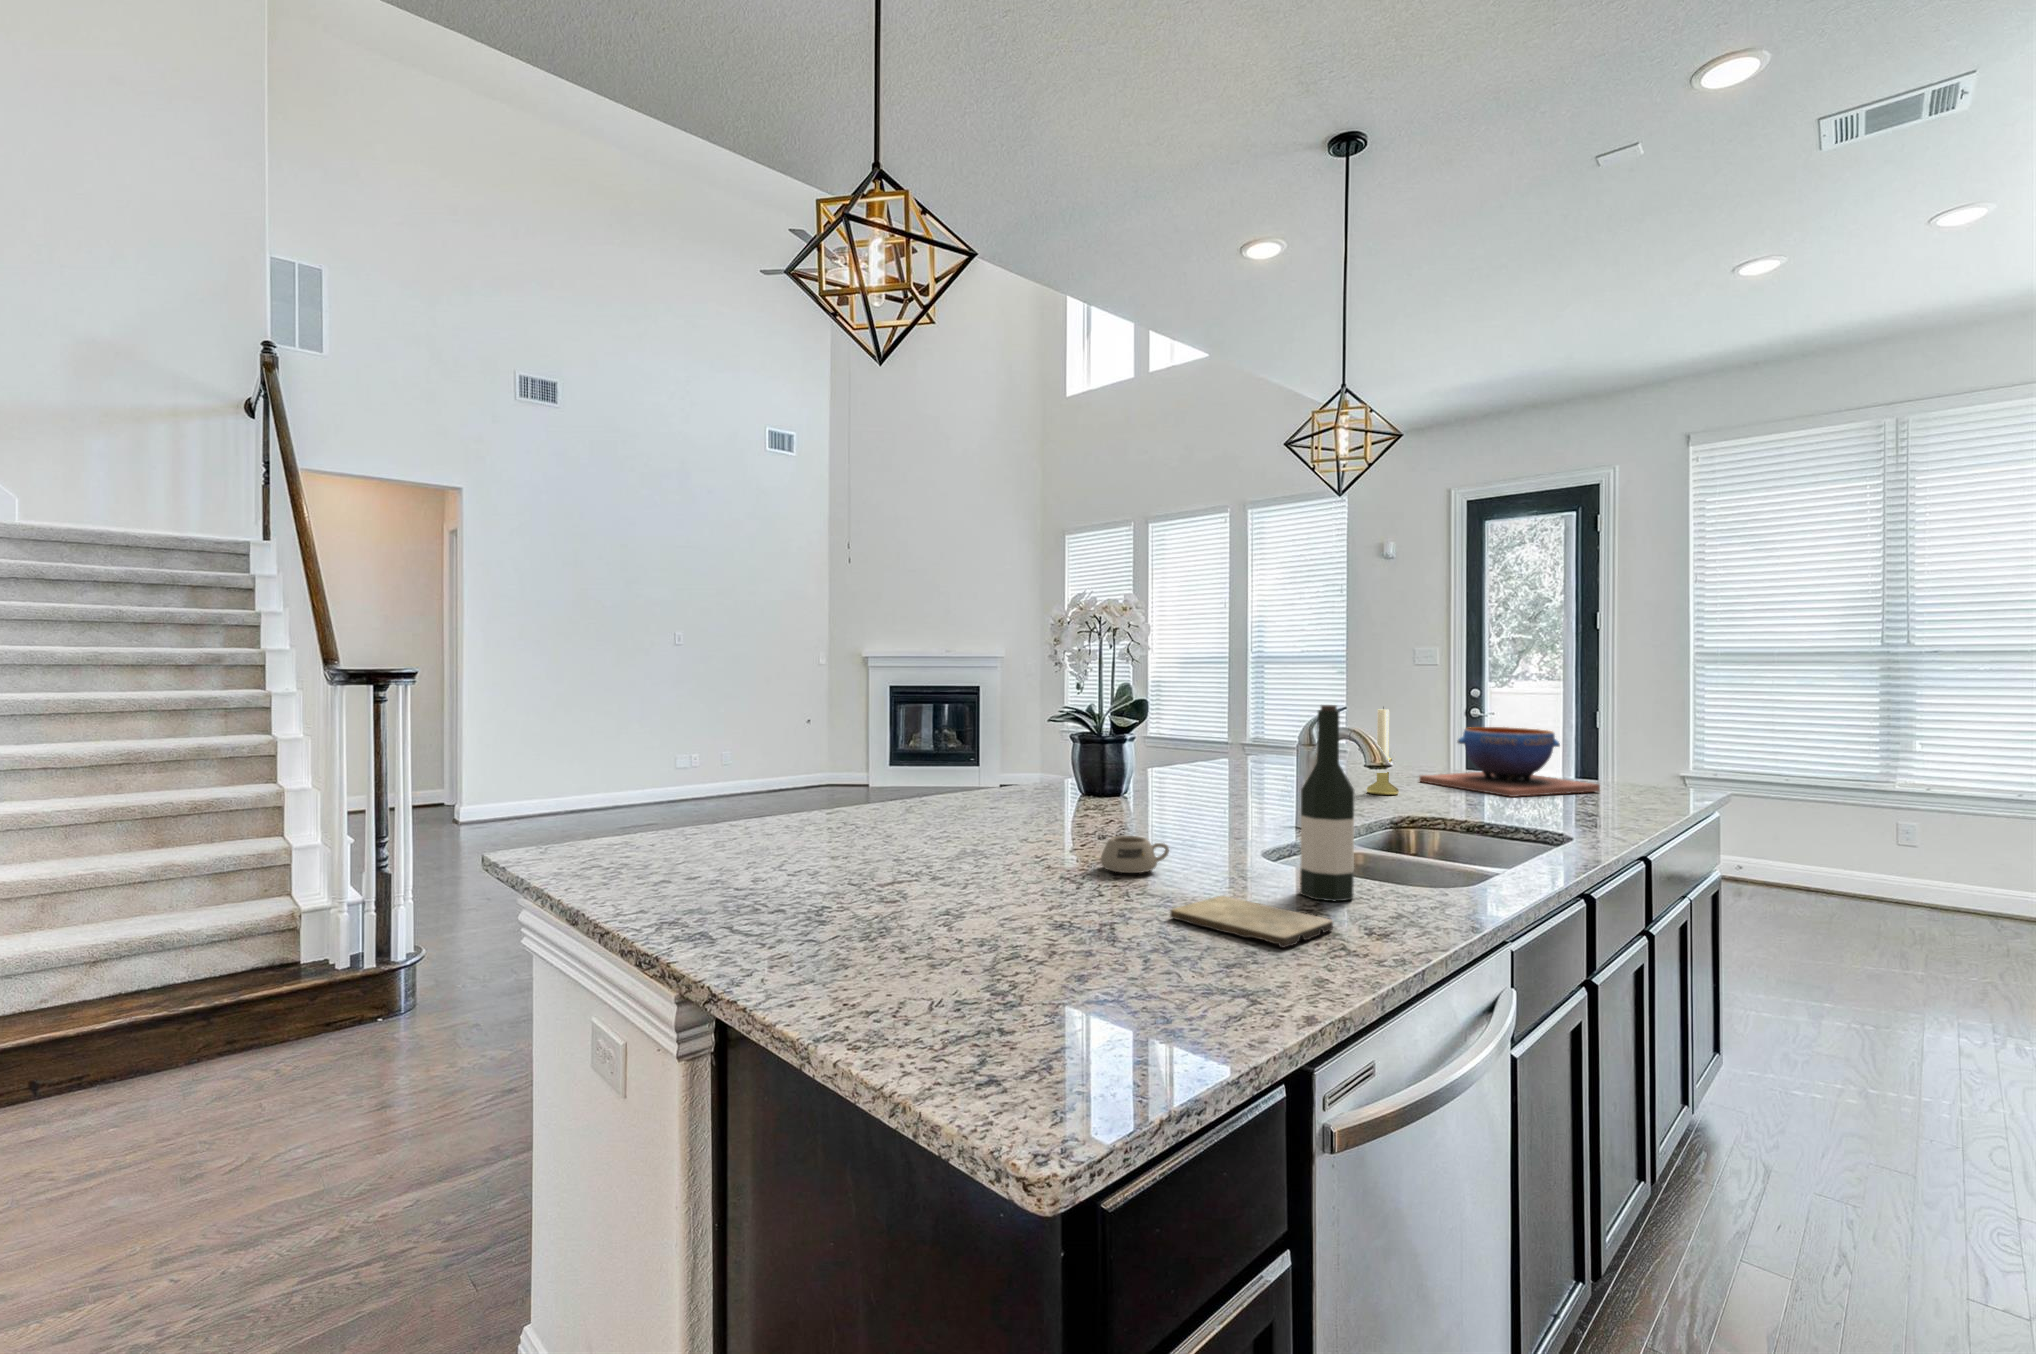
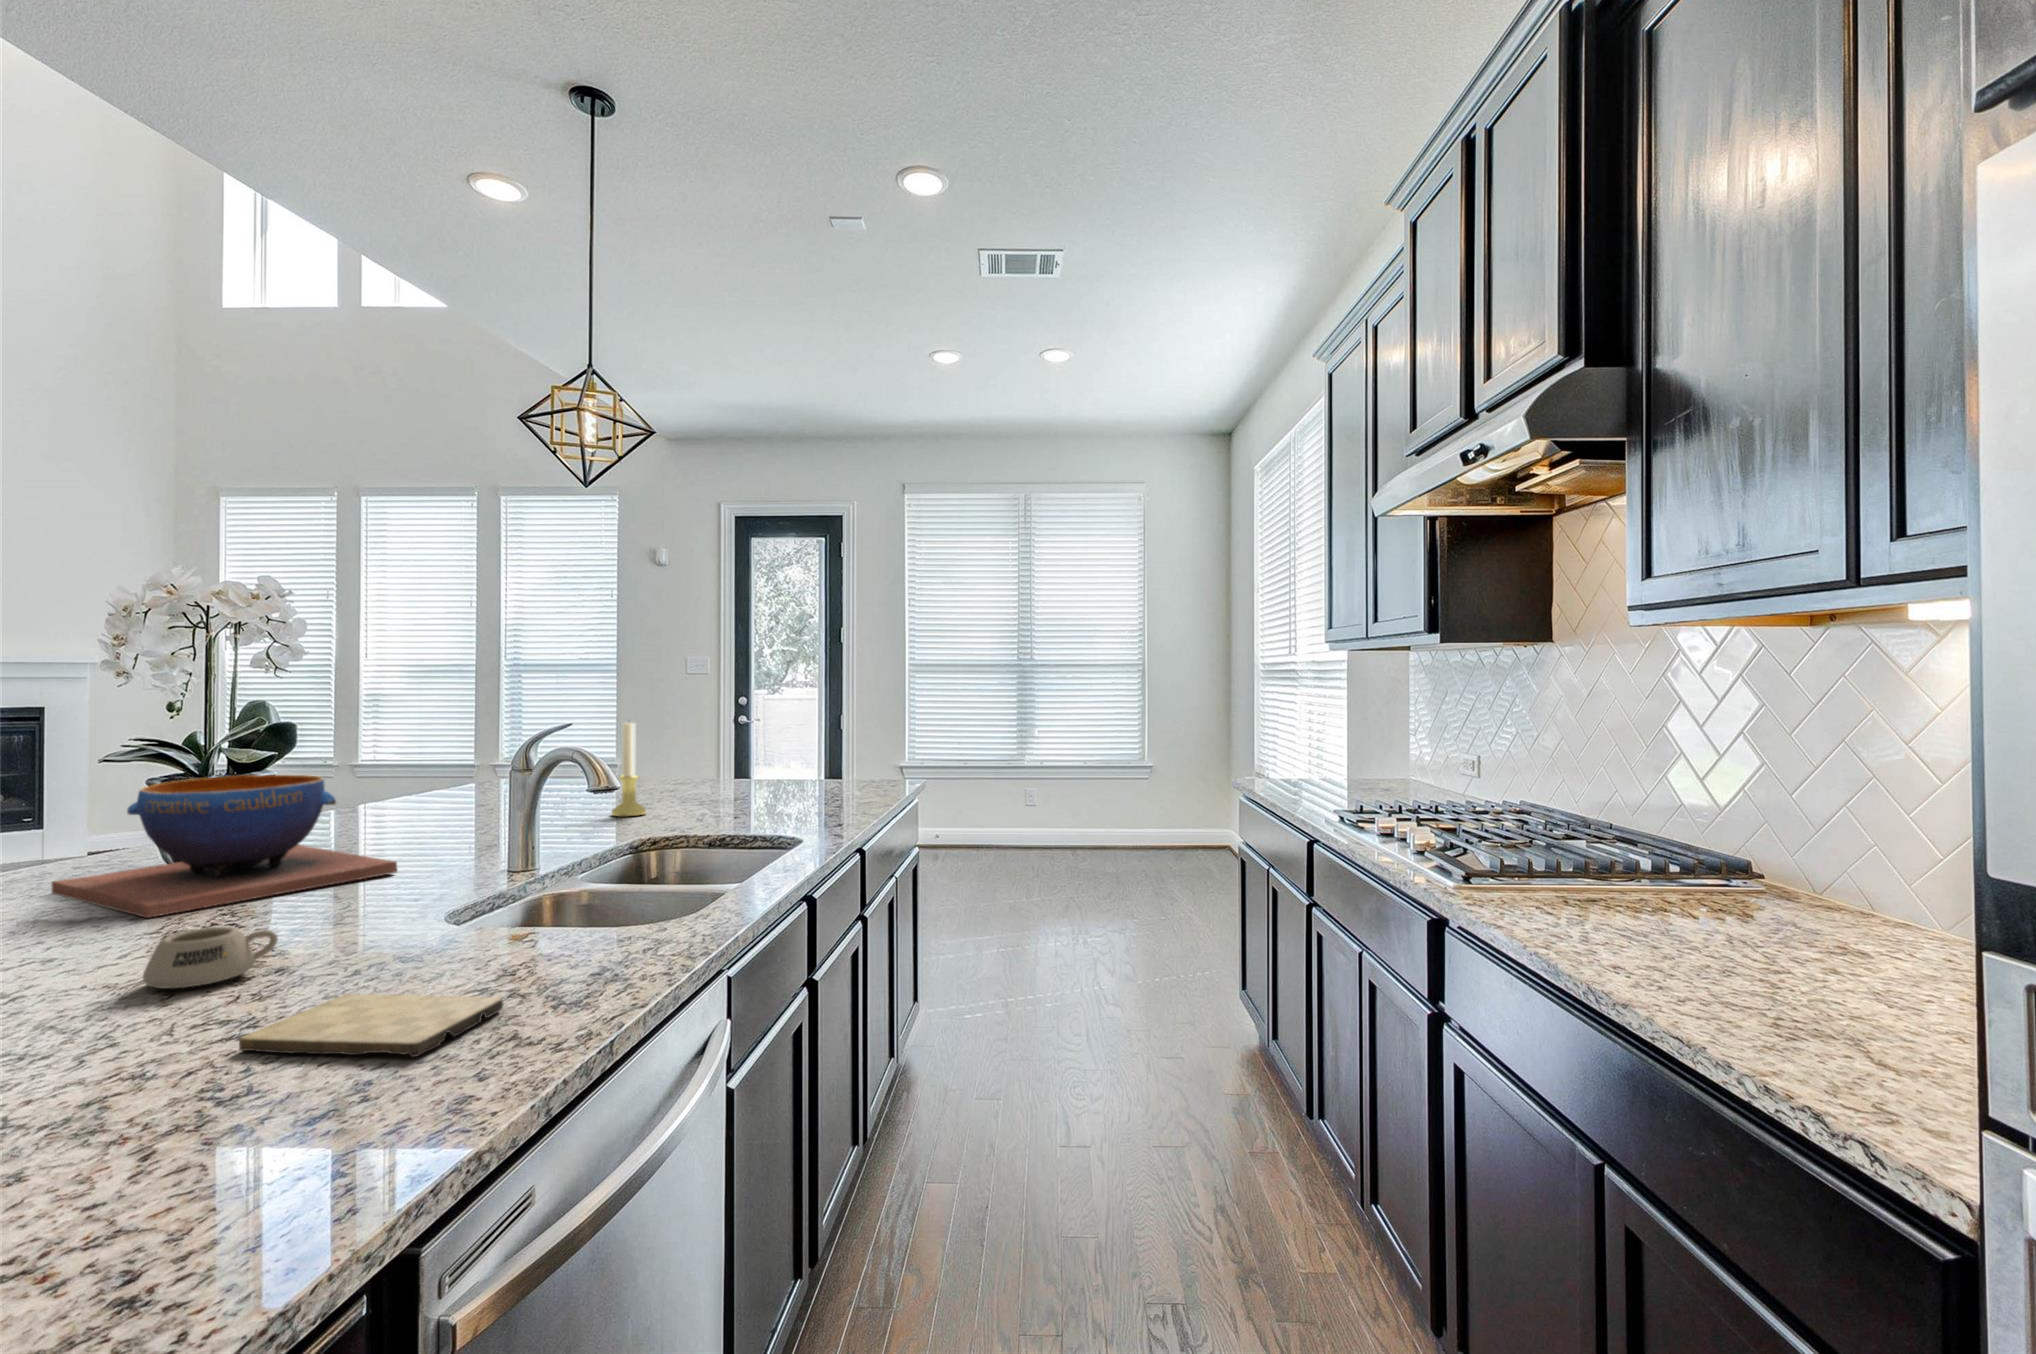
wine bottle: present [1300,705,1354,901] -> none [476,724,549,969]
decorative bowl: present [1419,727,1600,797] -> present [51,775,397,918]

